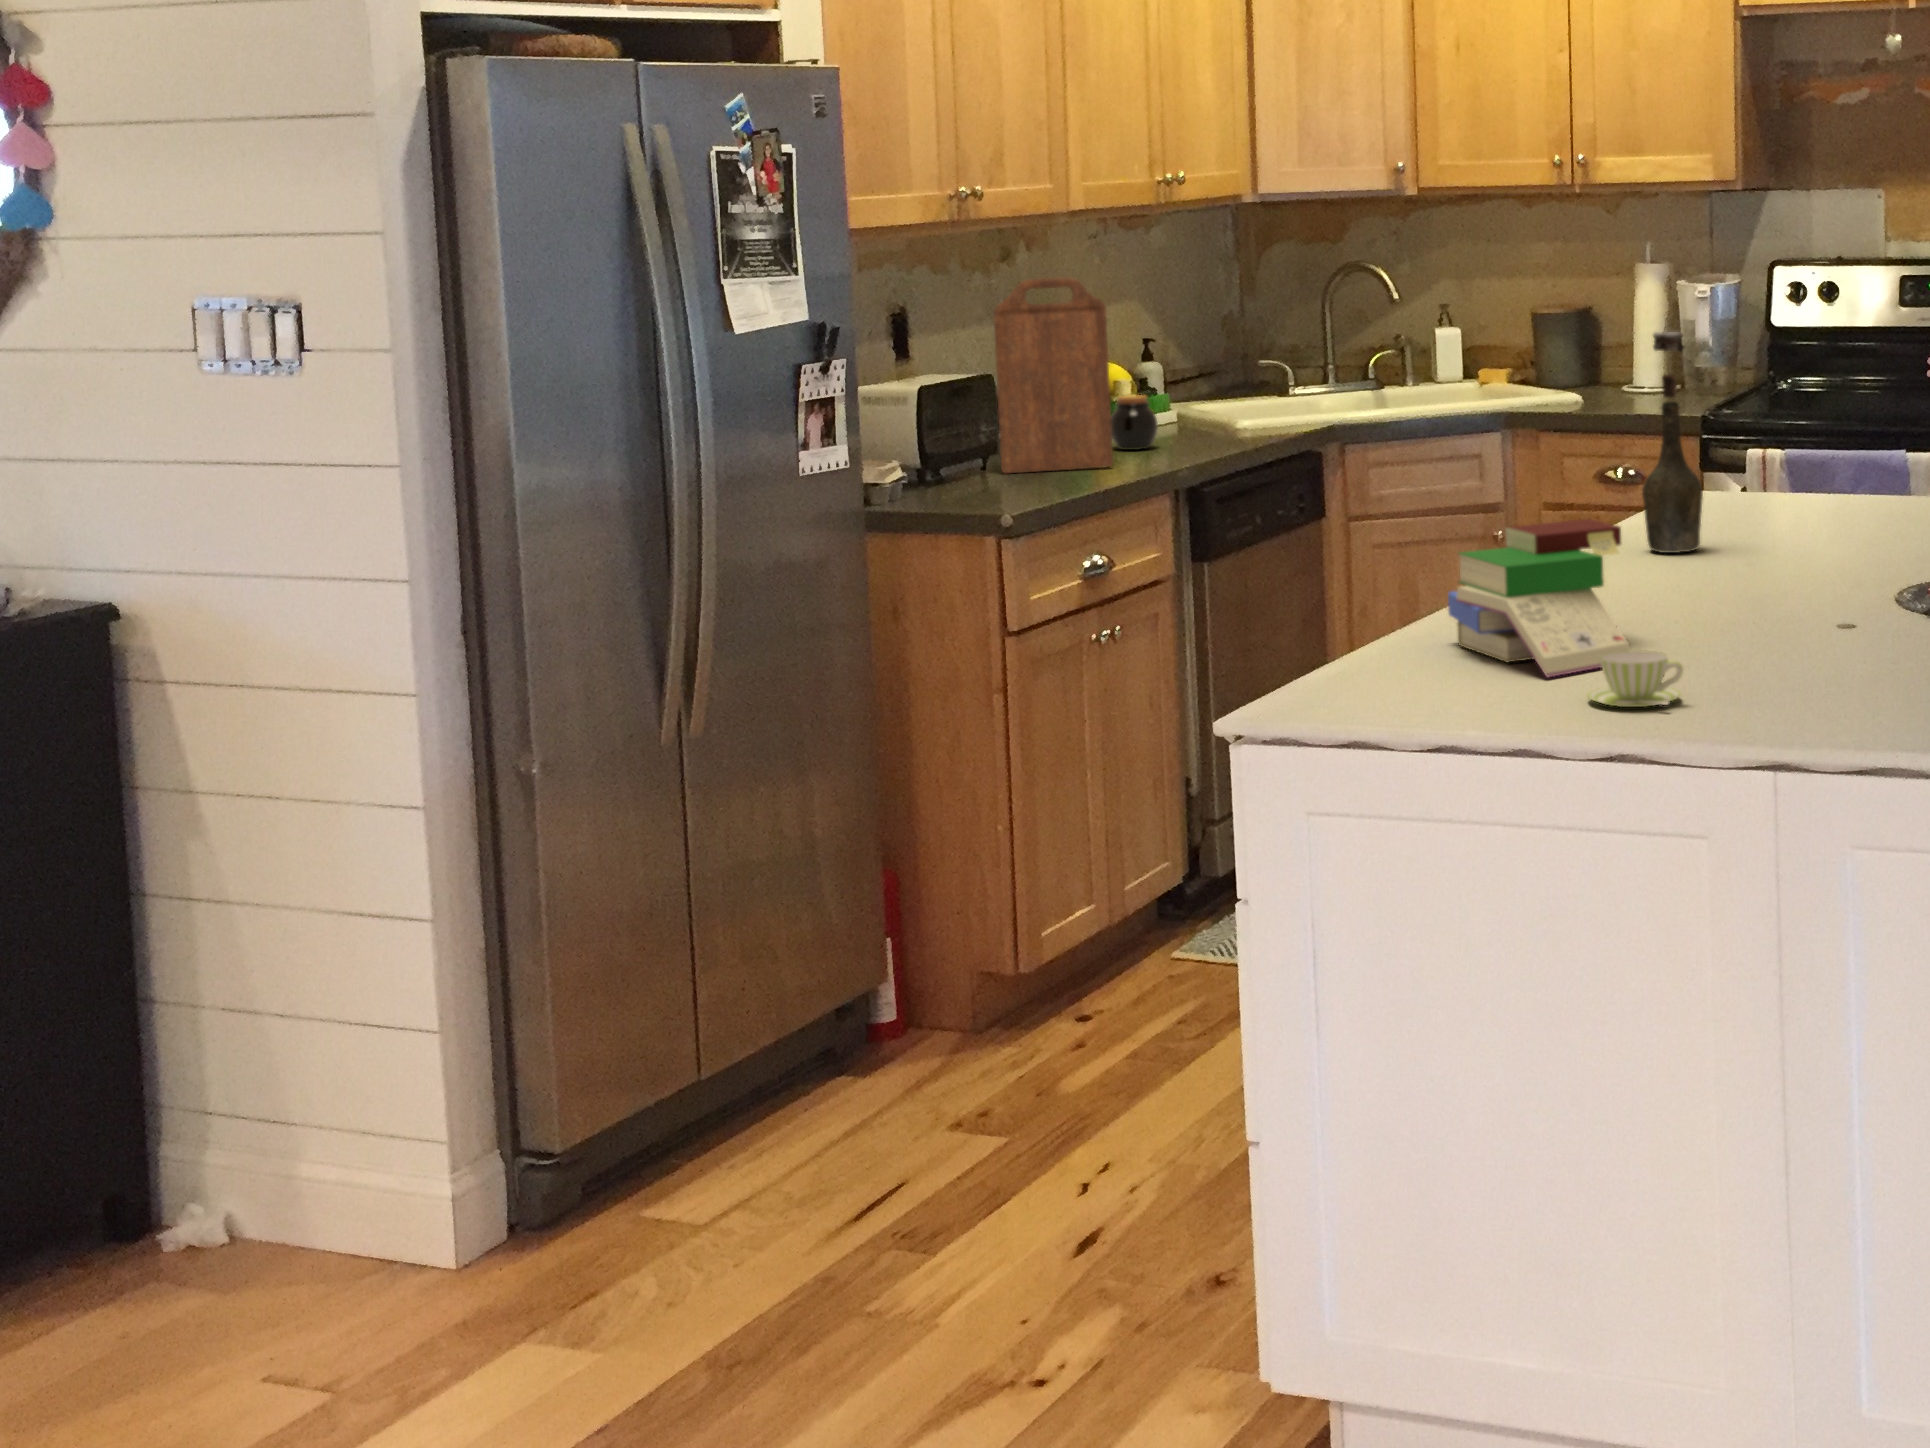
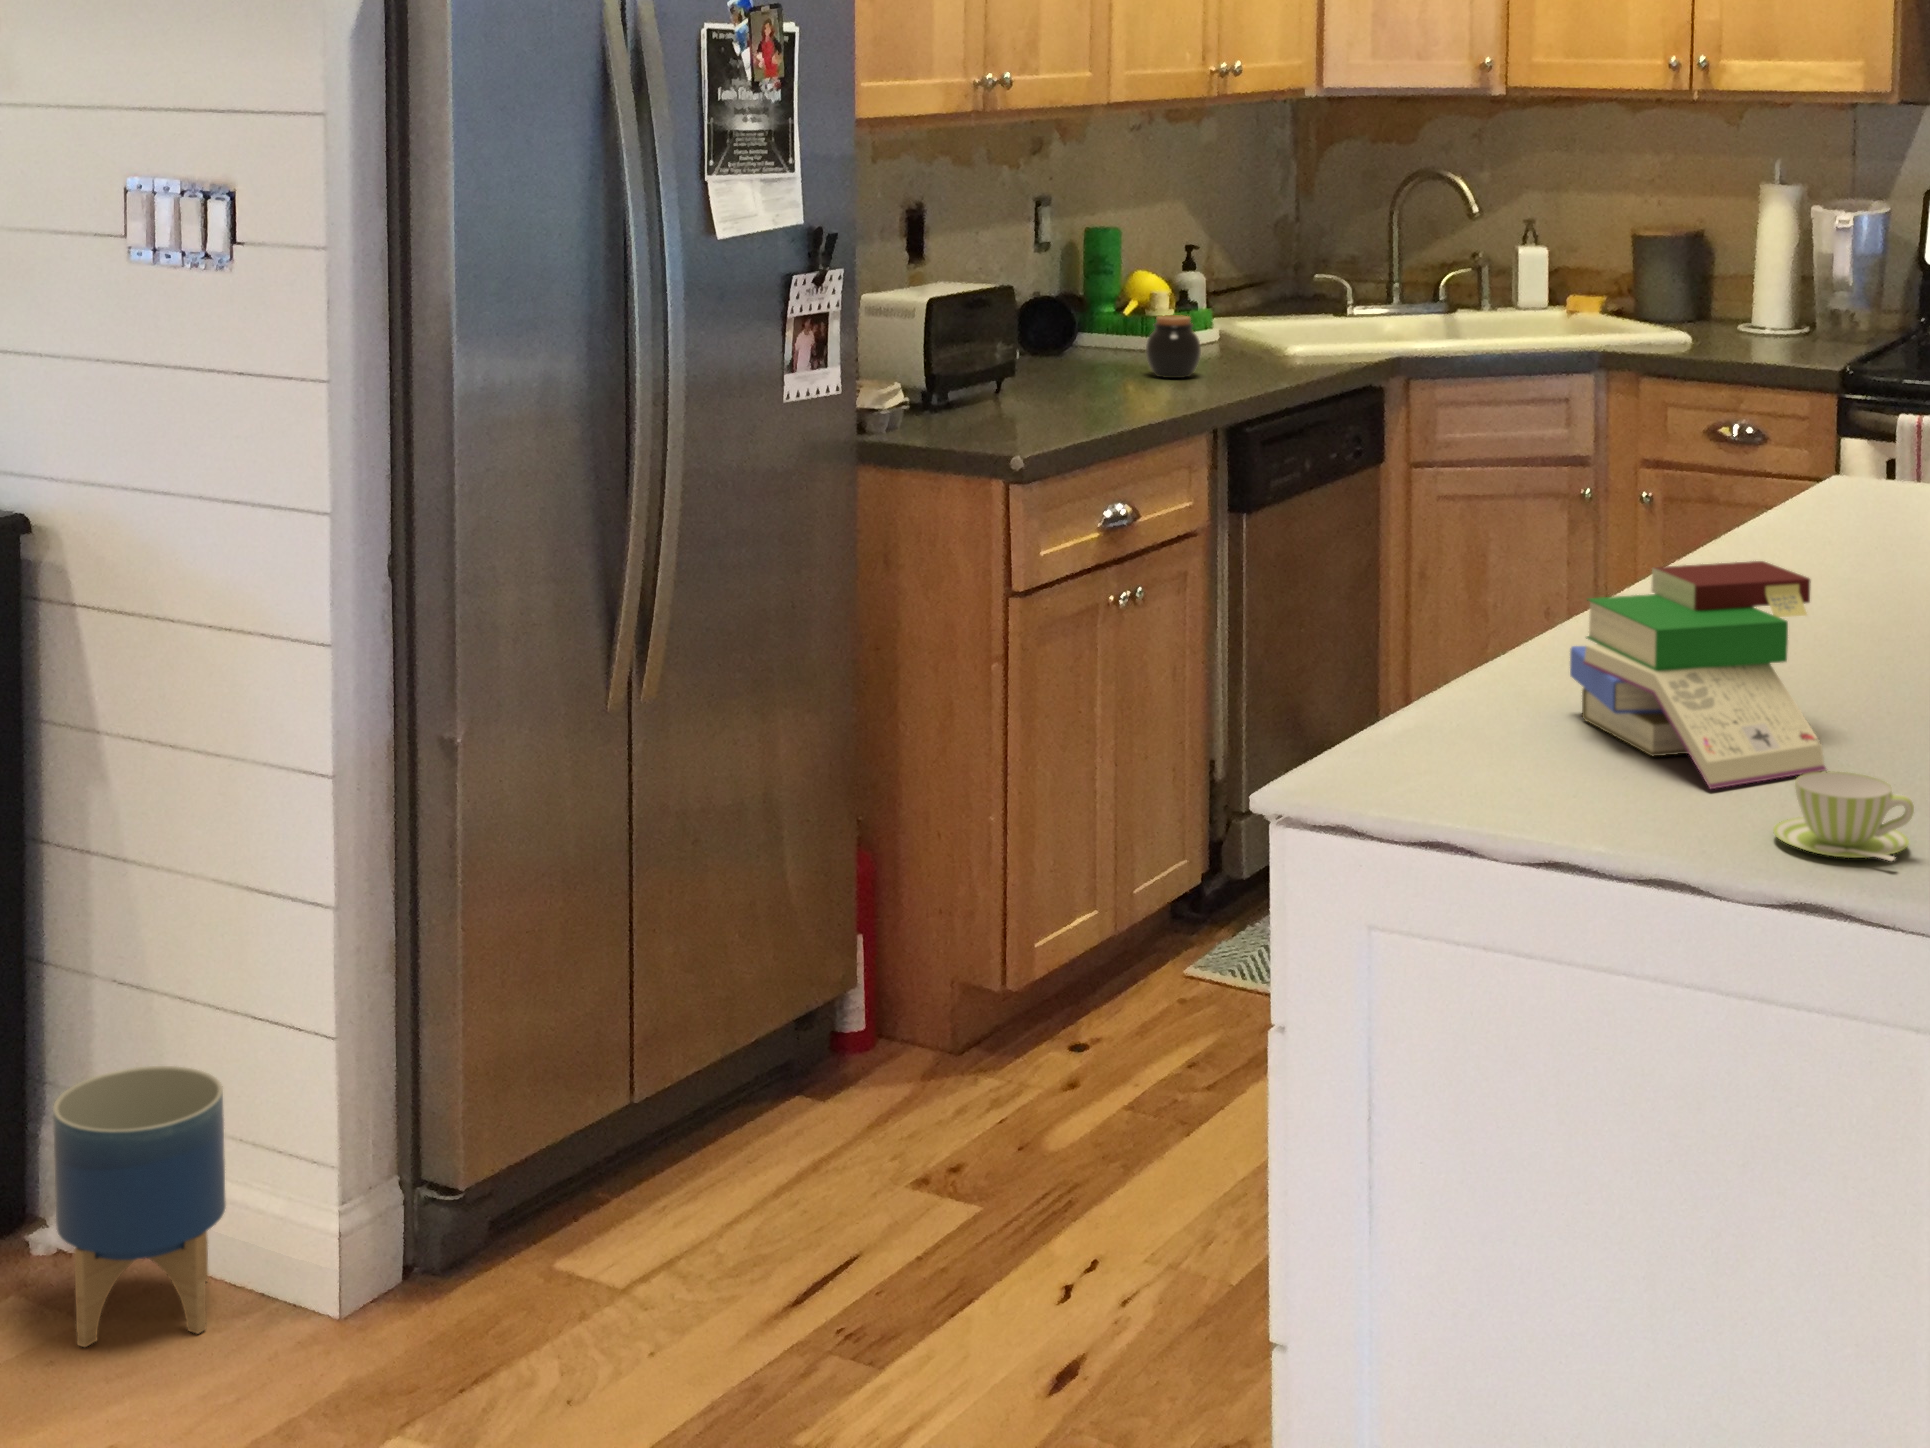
cutting board: present [994,278,1113,473] -> none [1020,181,1149,401]
bottle: present [1642,332,1703,553] -> none [1811,302,1891,584]
planter: none [186,1073,347,1312] -> present [53,1066,226,1347]

